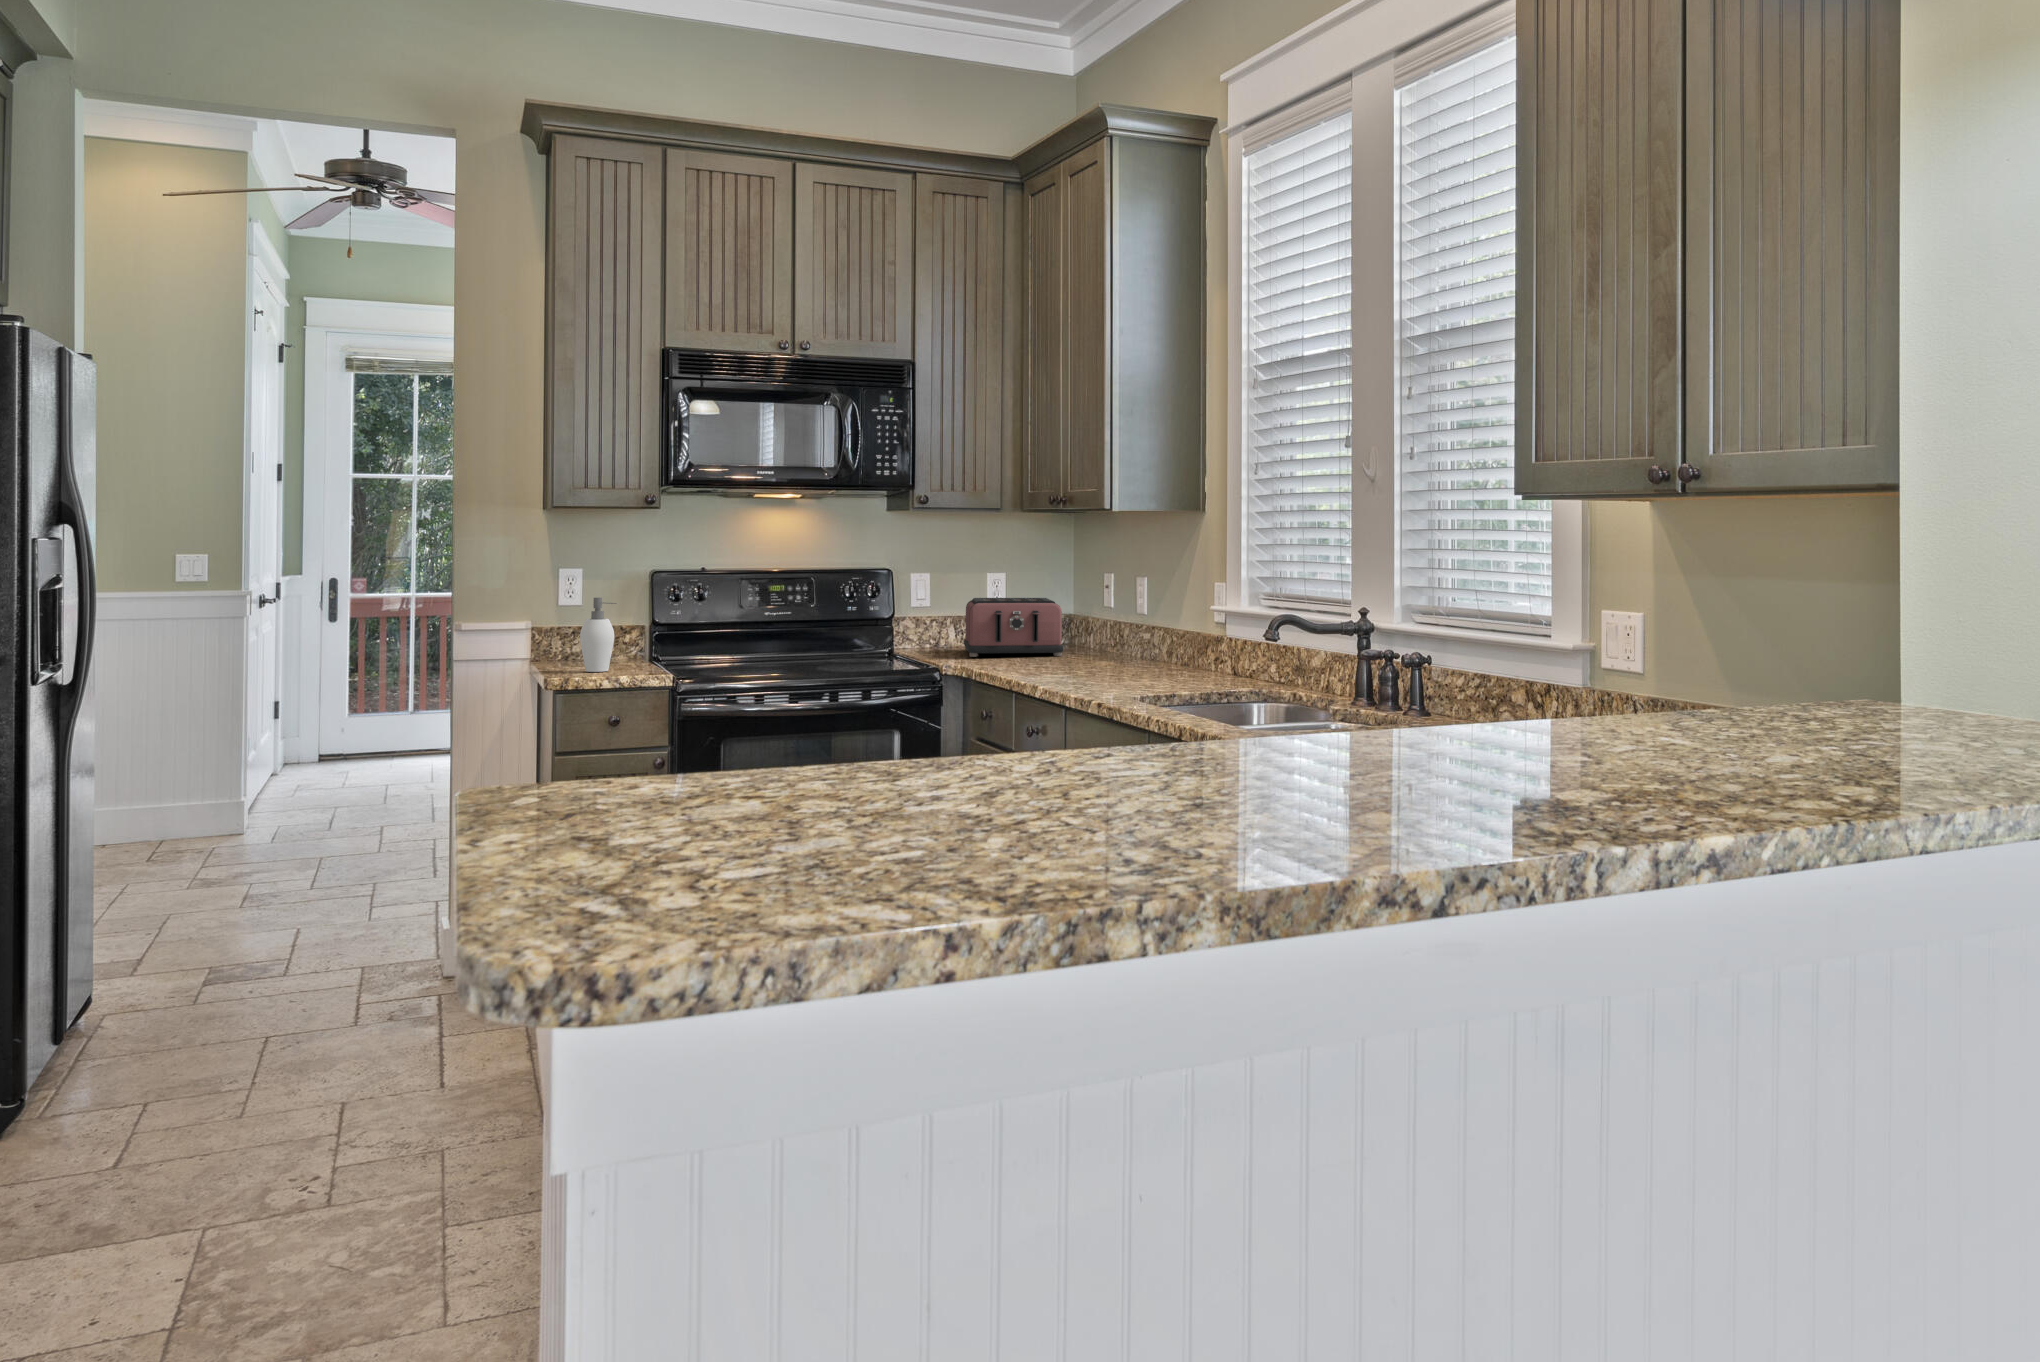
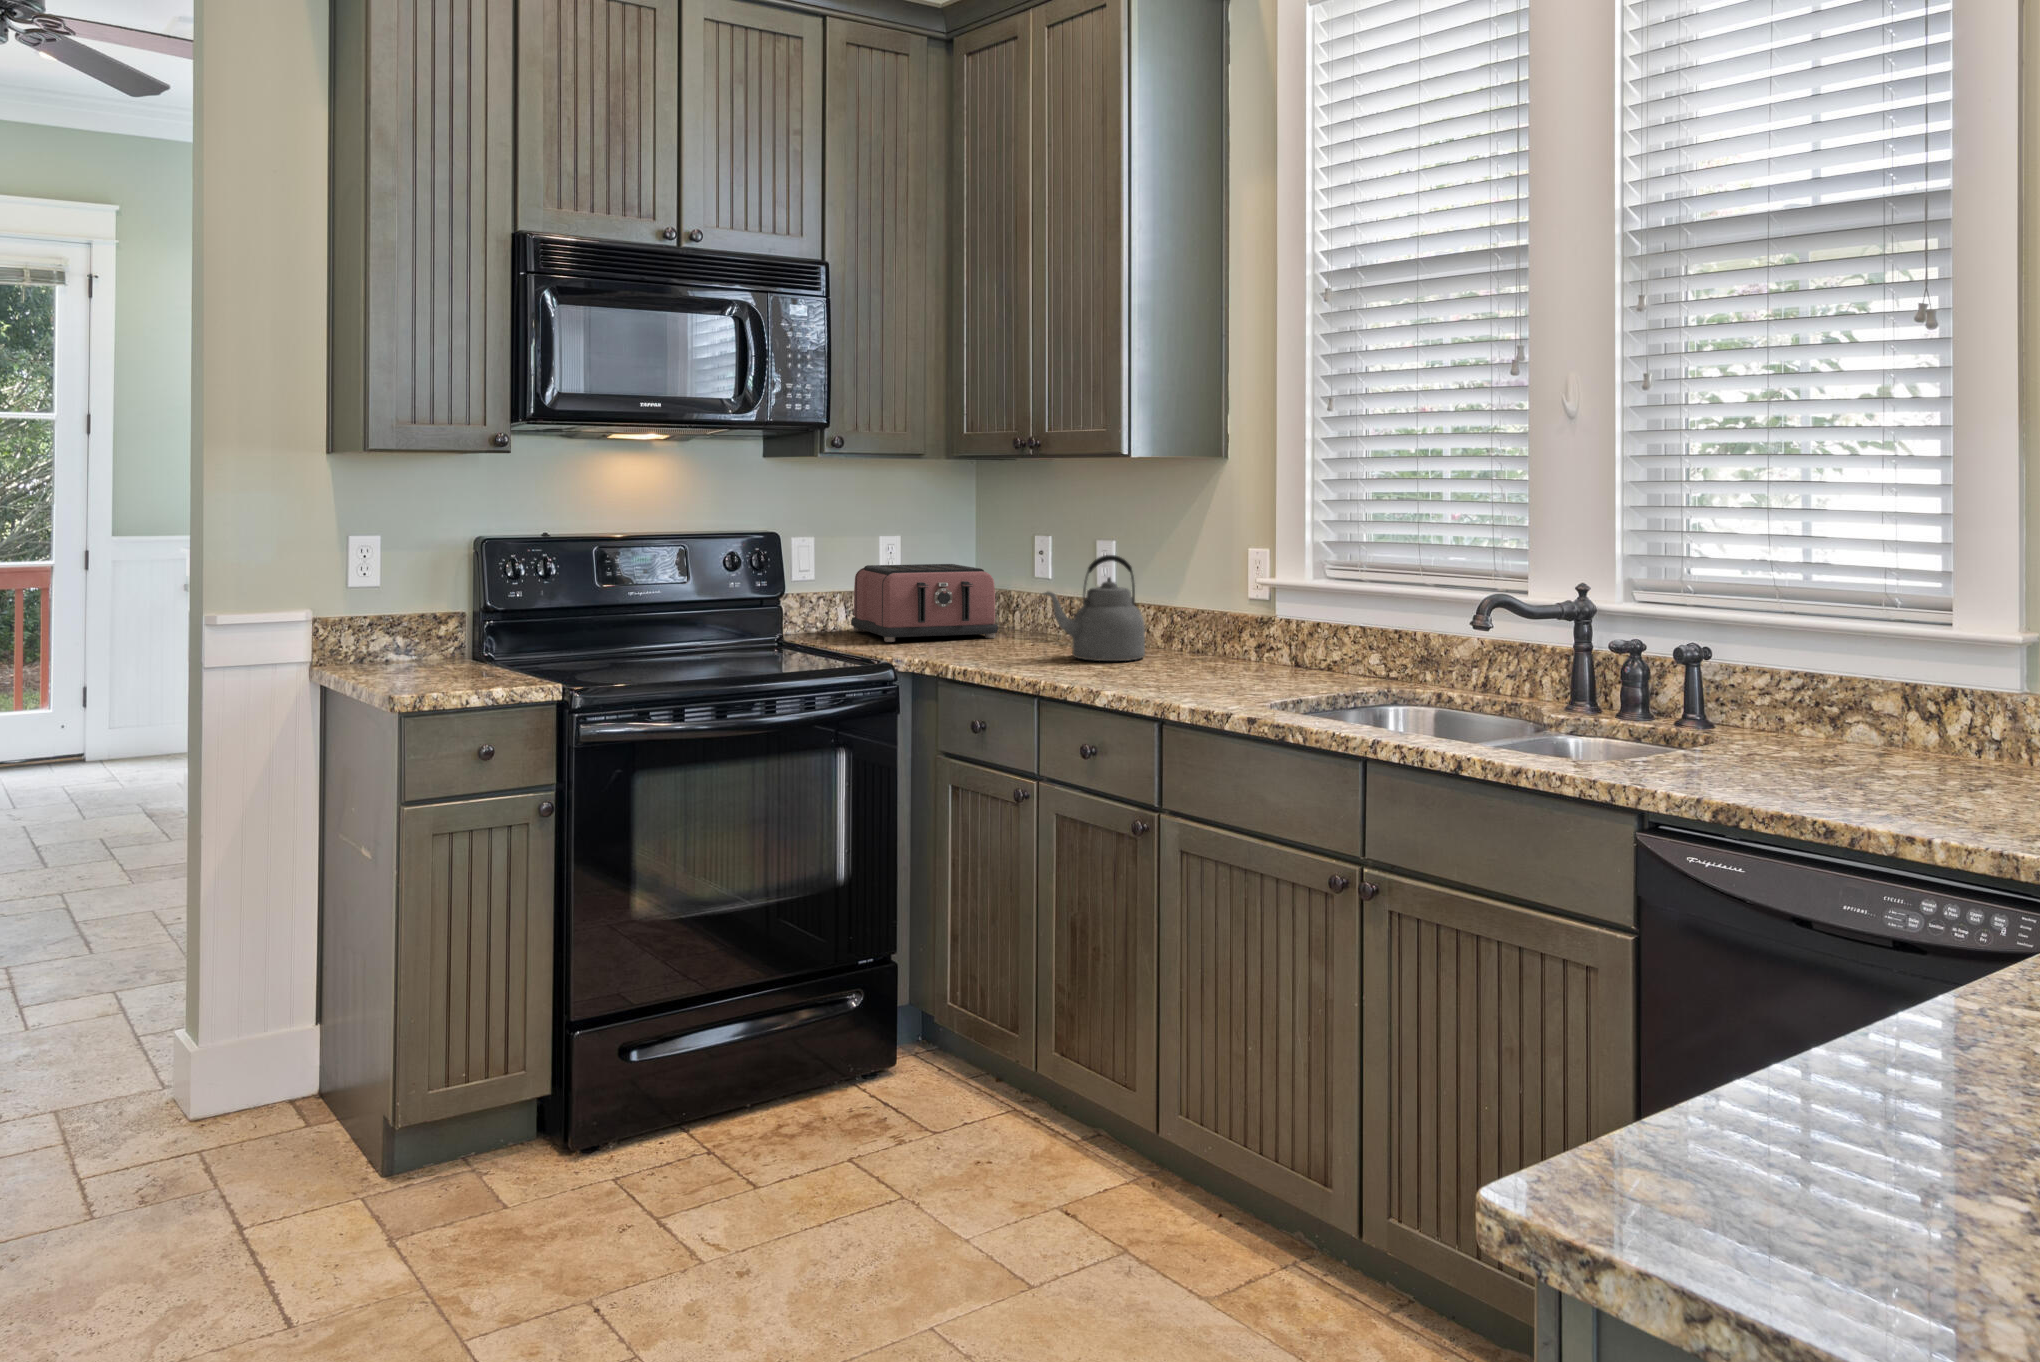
kettle: none [1056,589,1140,672] -> present [1043,555,1145,661]
soap dispenser: present [580,597,617,672] -> none [385,575,441,678]

